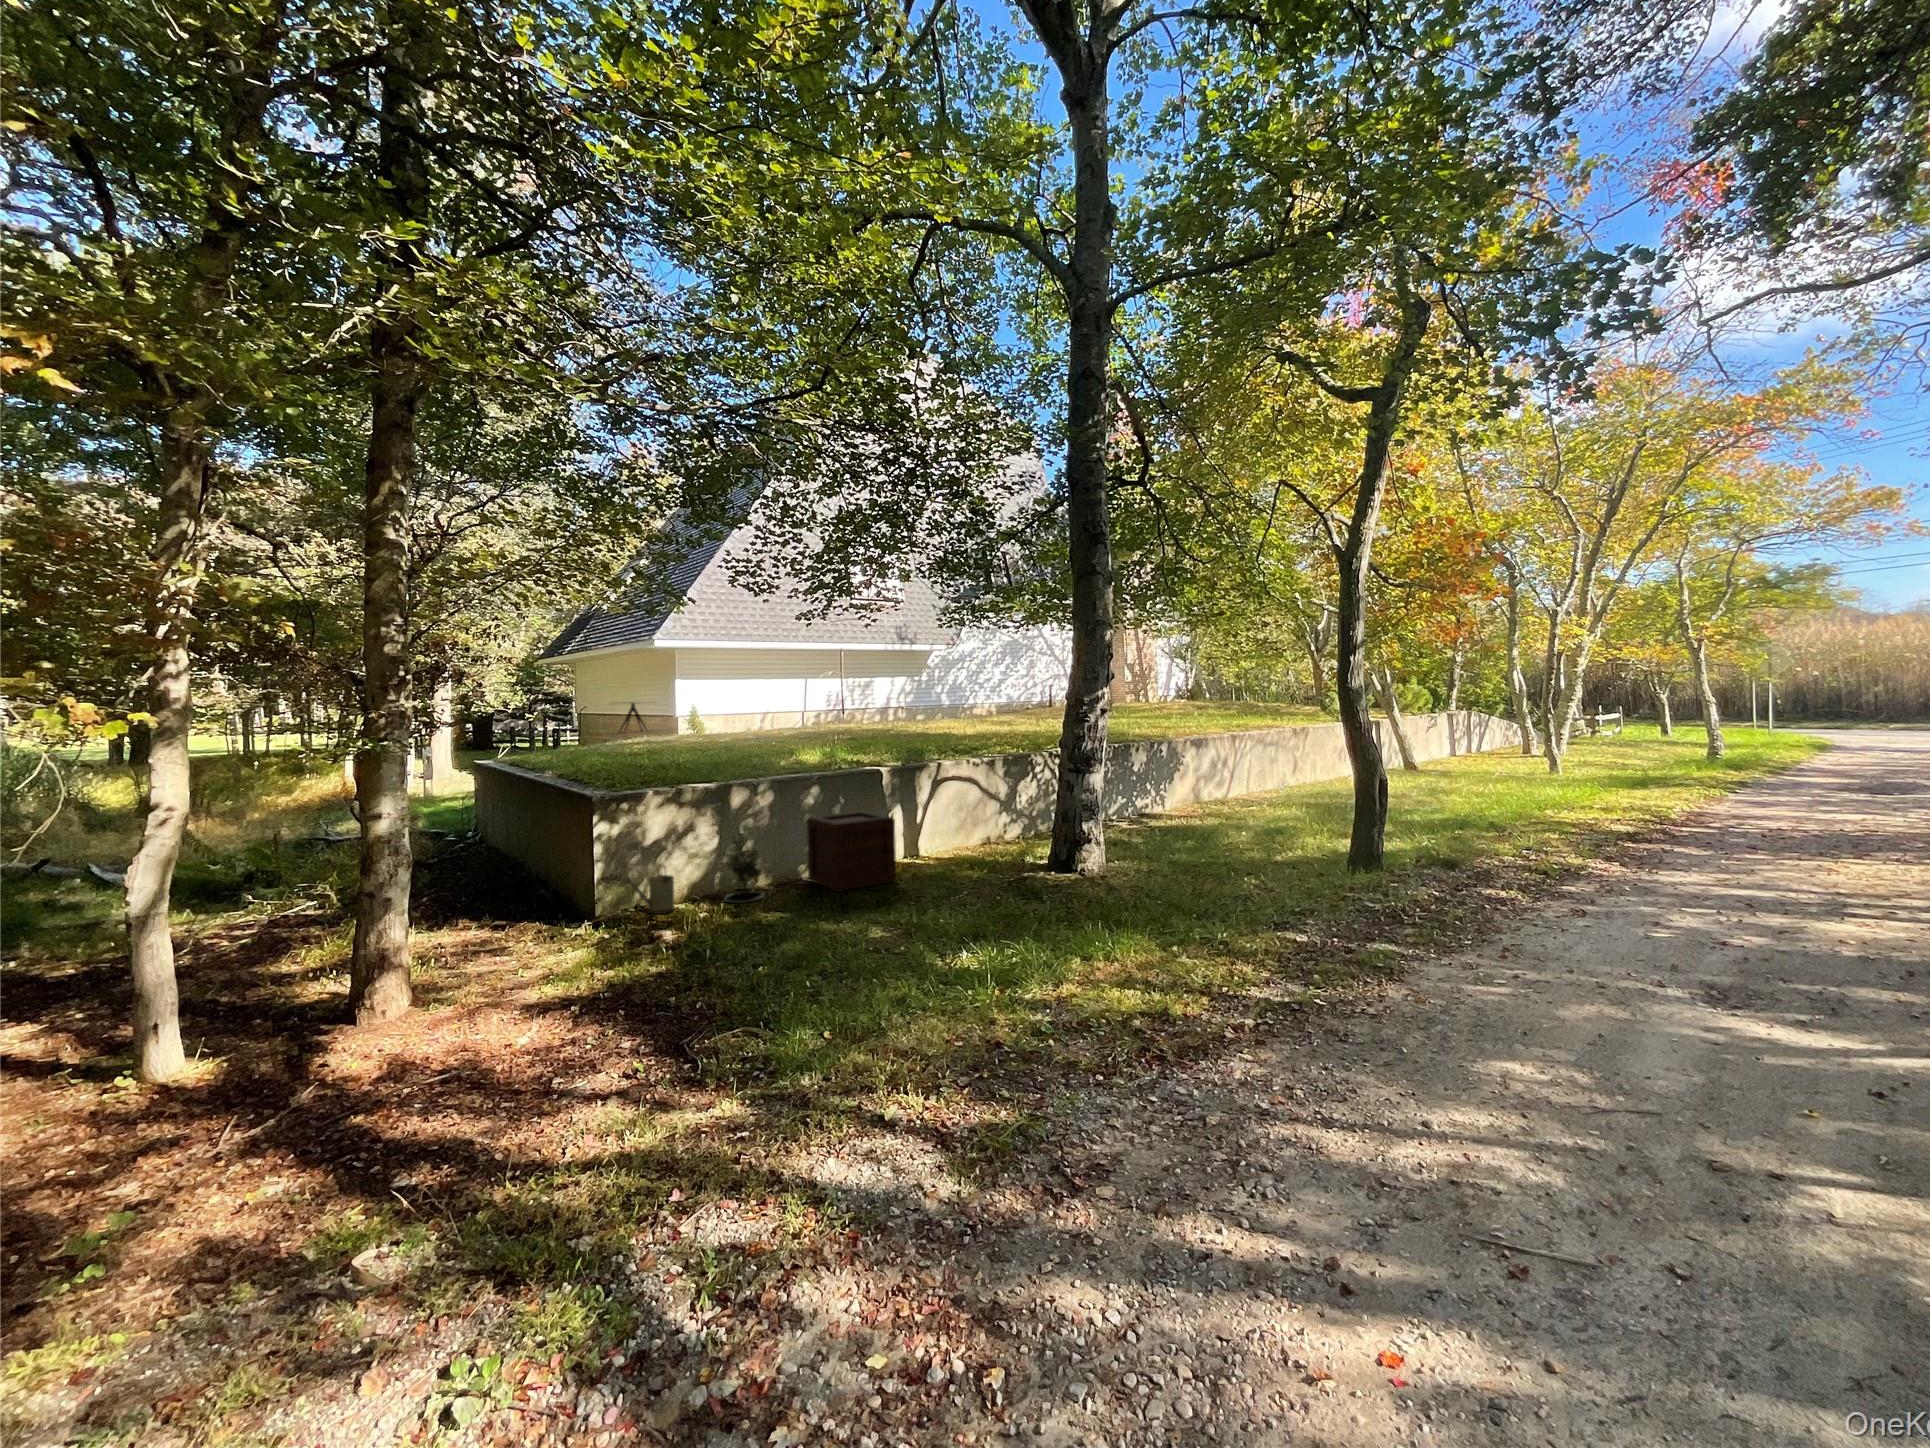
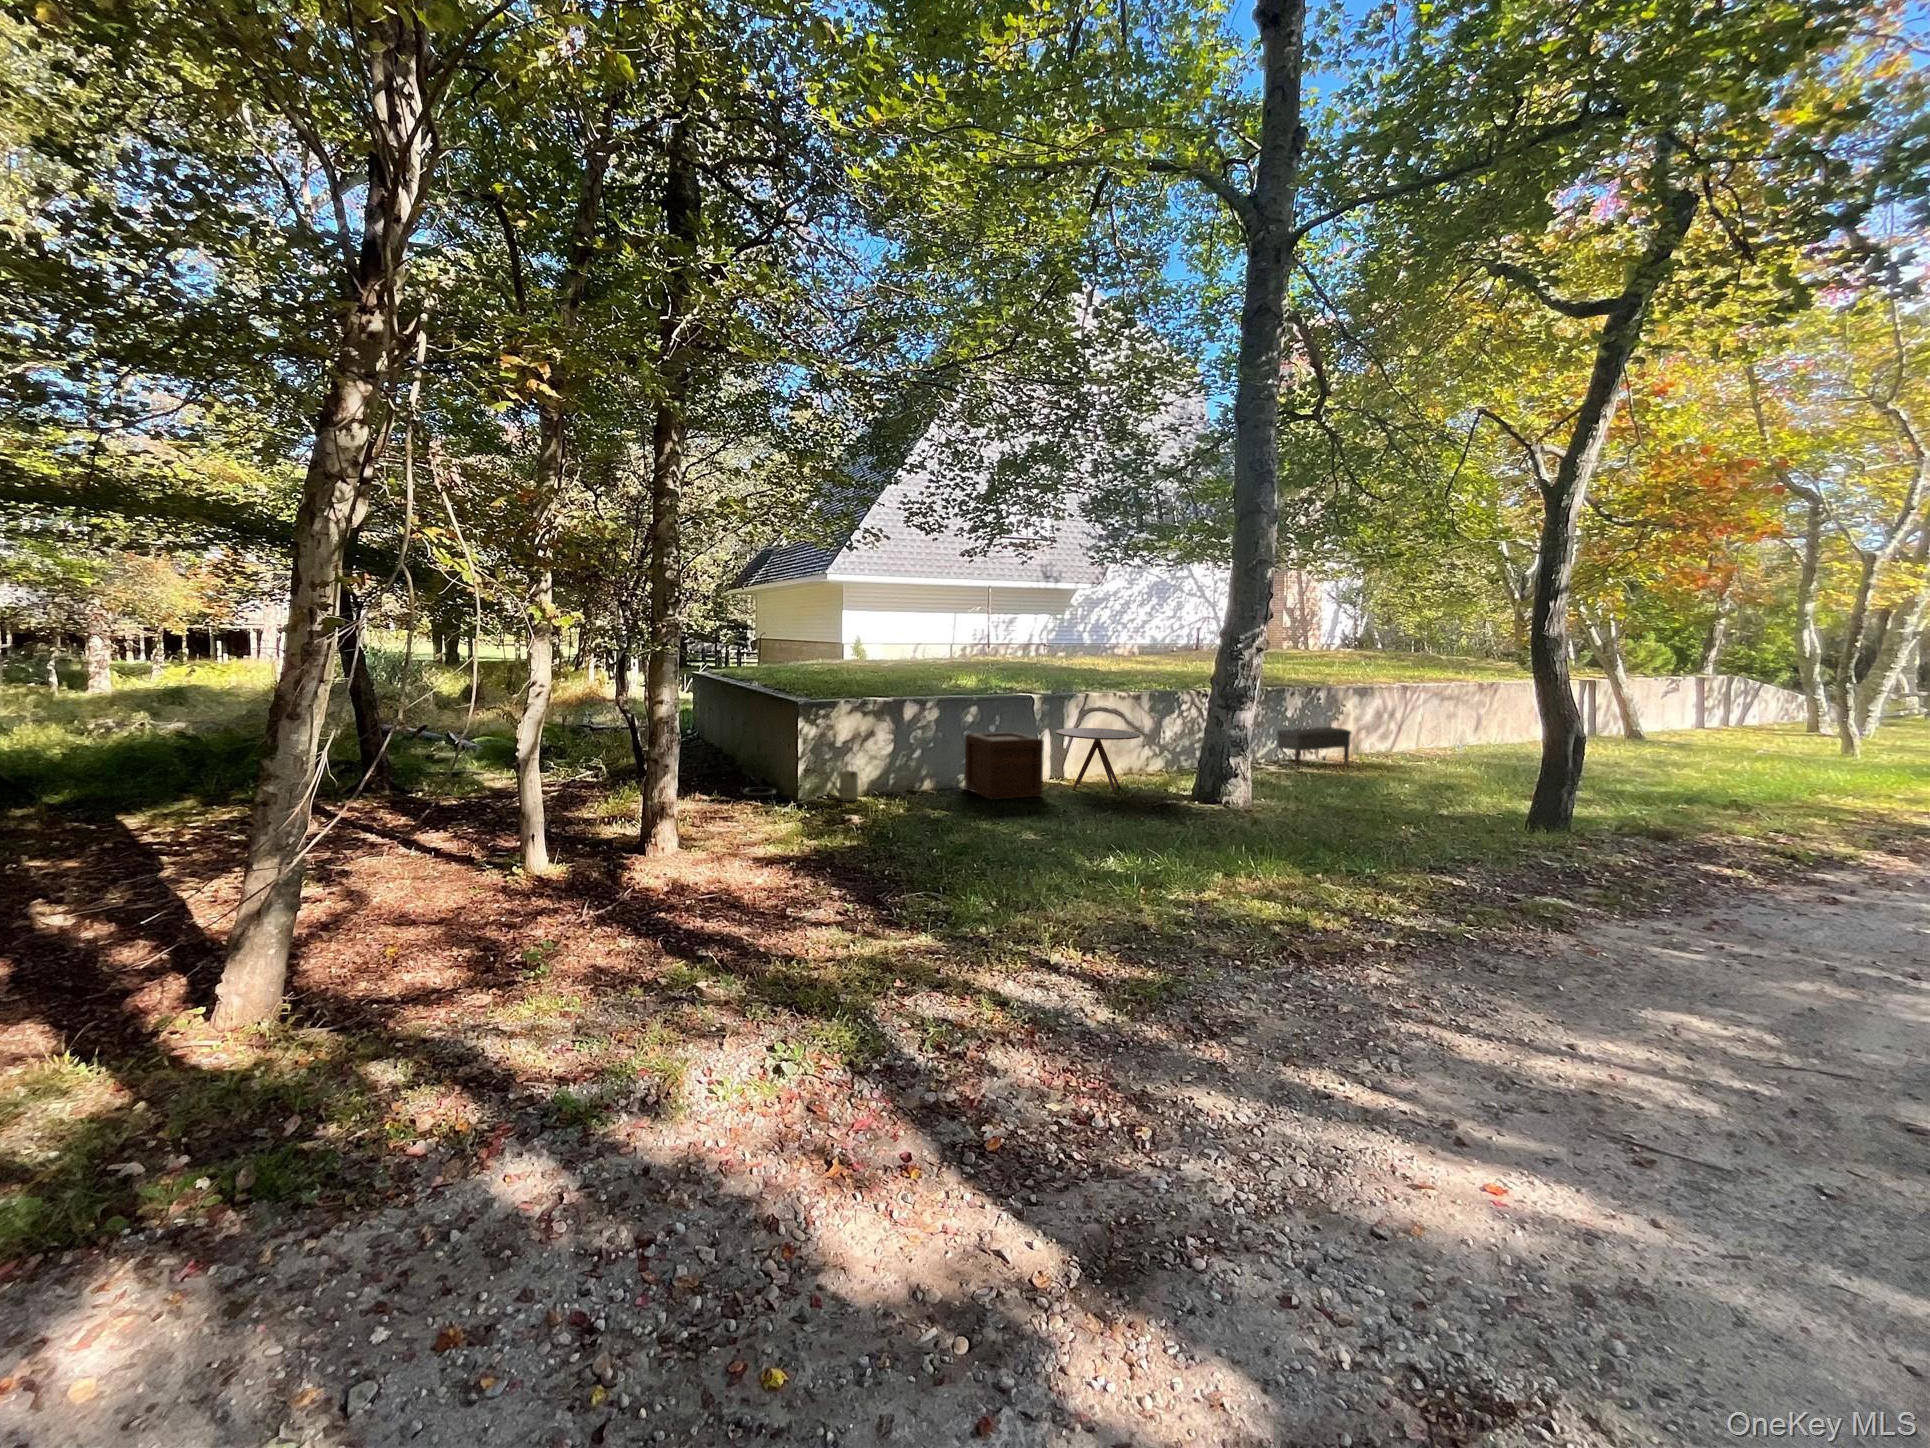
round table: present [620,702,646,731] -> present [1056,728,1141,793]
bench: none [1124,779,1194,822] -> present [1273,727,1351,768]
potted tree: present [724,837,764,903] -> present [740,740,776,795]

